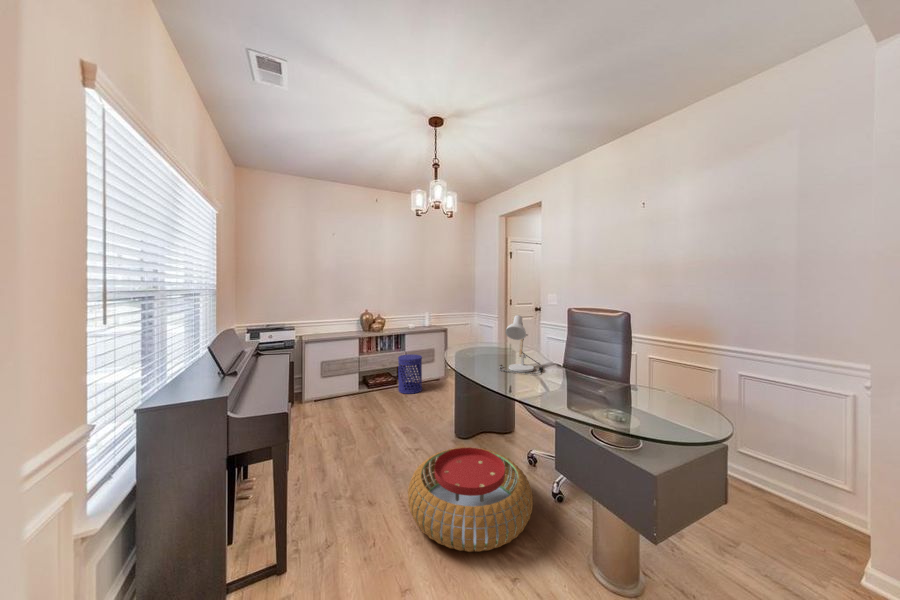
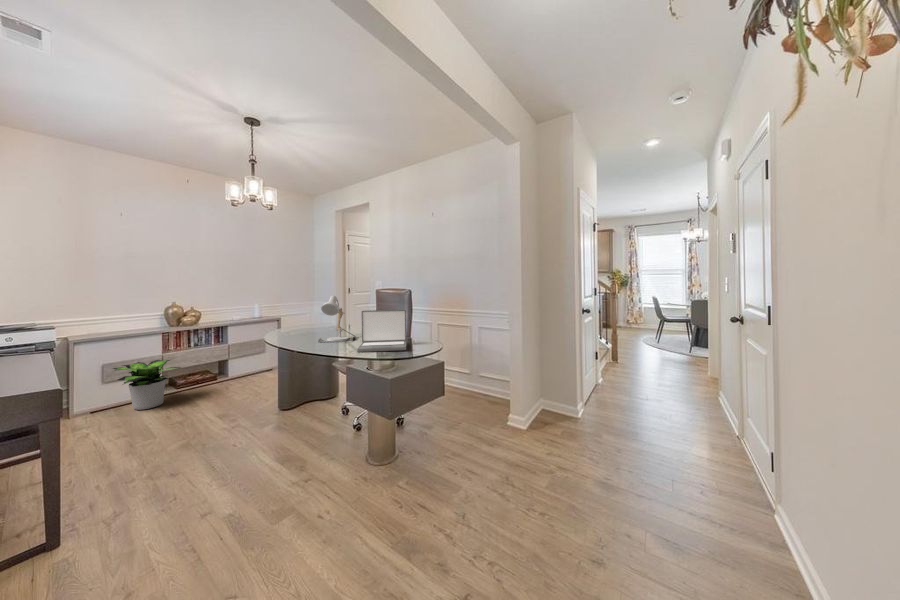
laptop: none [558,339,633,407] -> present [357,310,406,352]
waste bin: present [398,354,422,394] -> none [218,347,249,387]
potted plant: none [326,363,372,408] -> present [113,360,180,410]
pouf: present [408,447,533,552] -> none [219,406,339,481]

